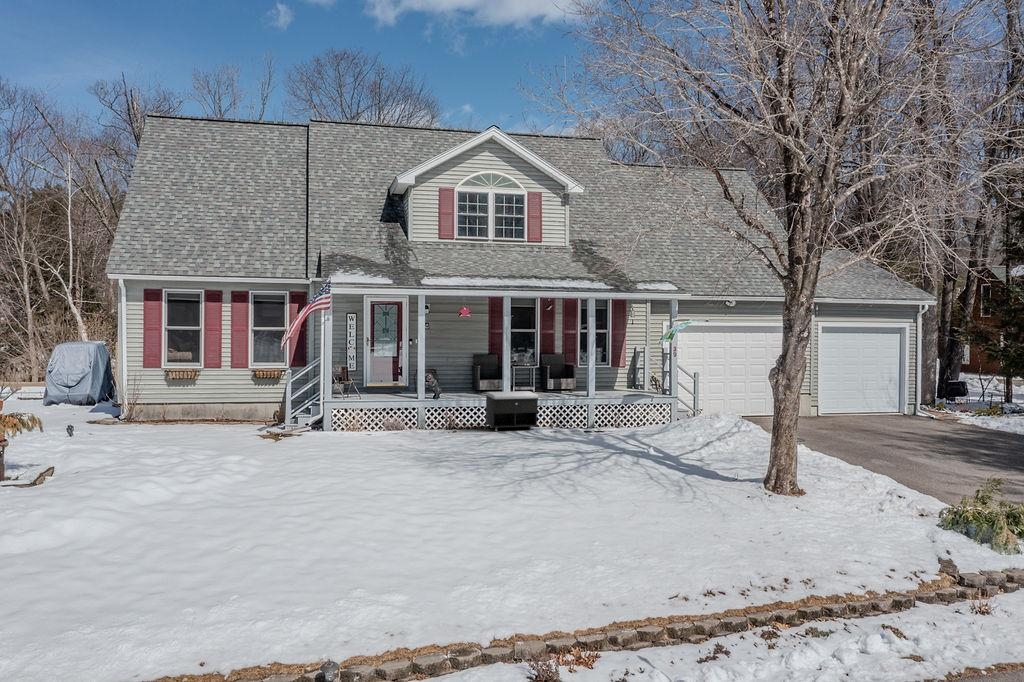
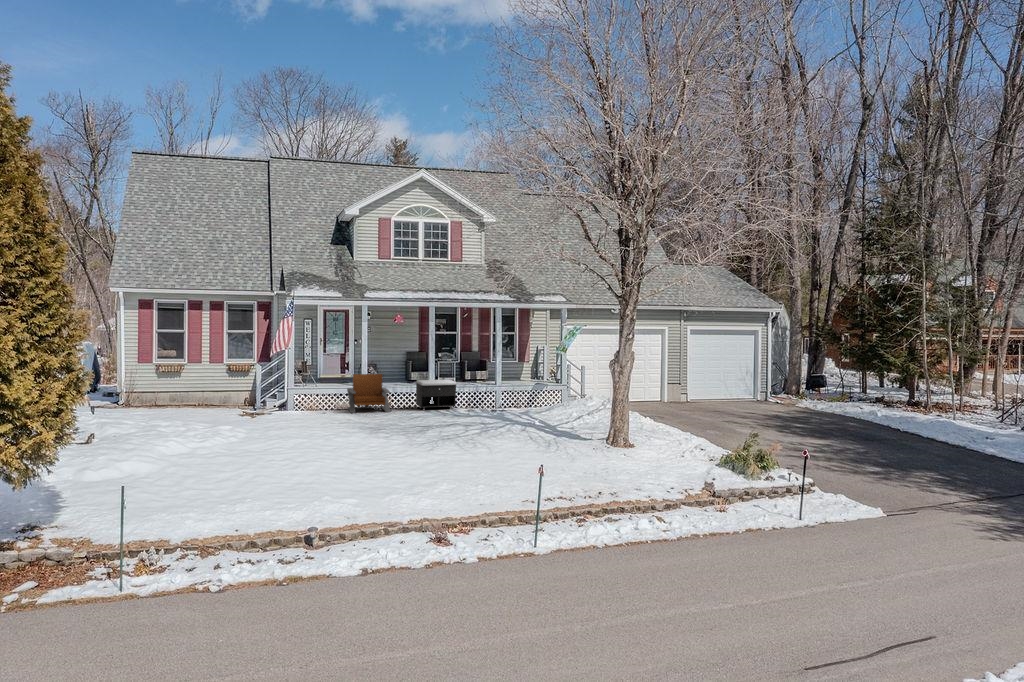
lounge chair: none [398,384,454,435] -> present [347,374,390,413]

